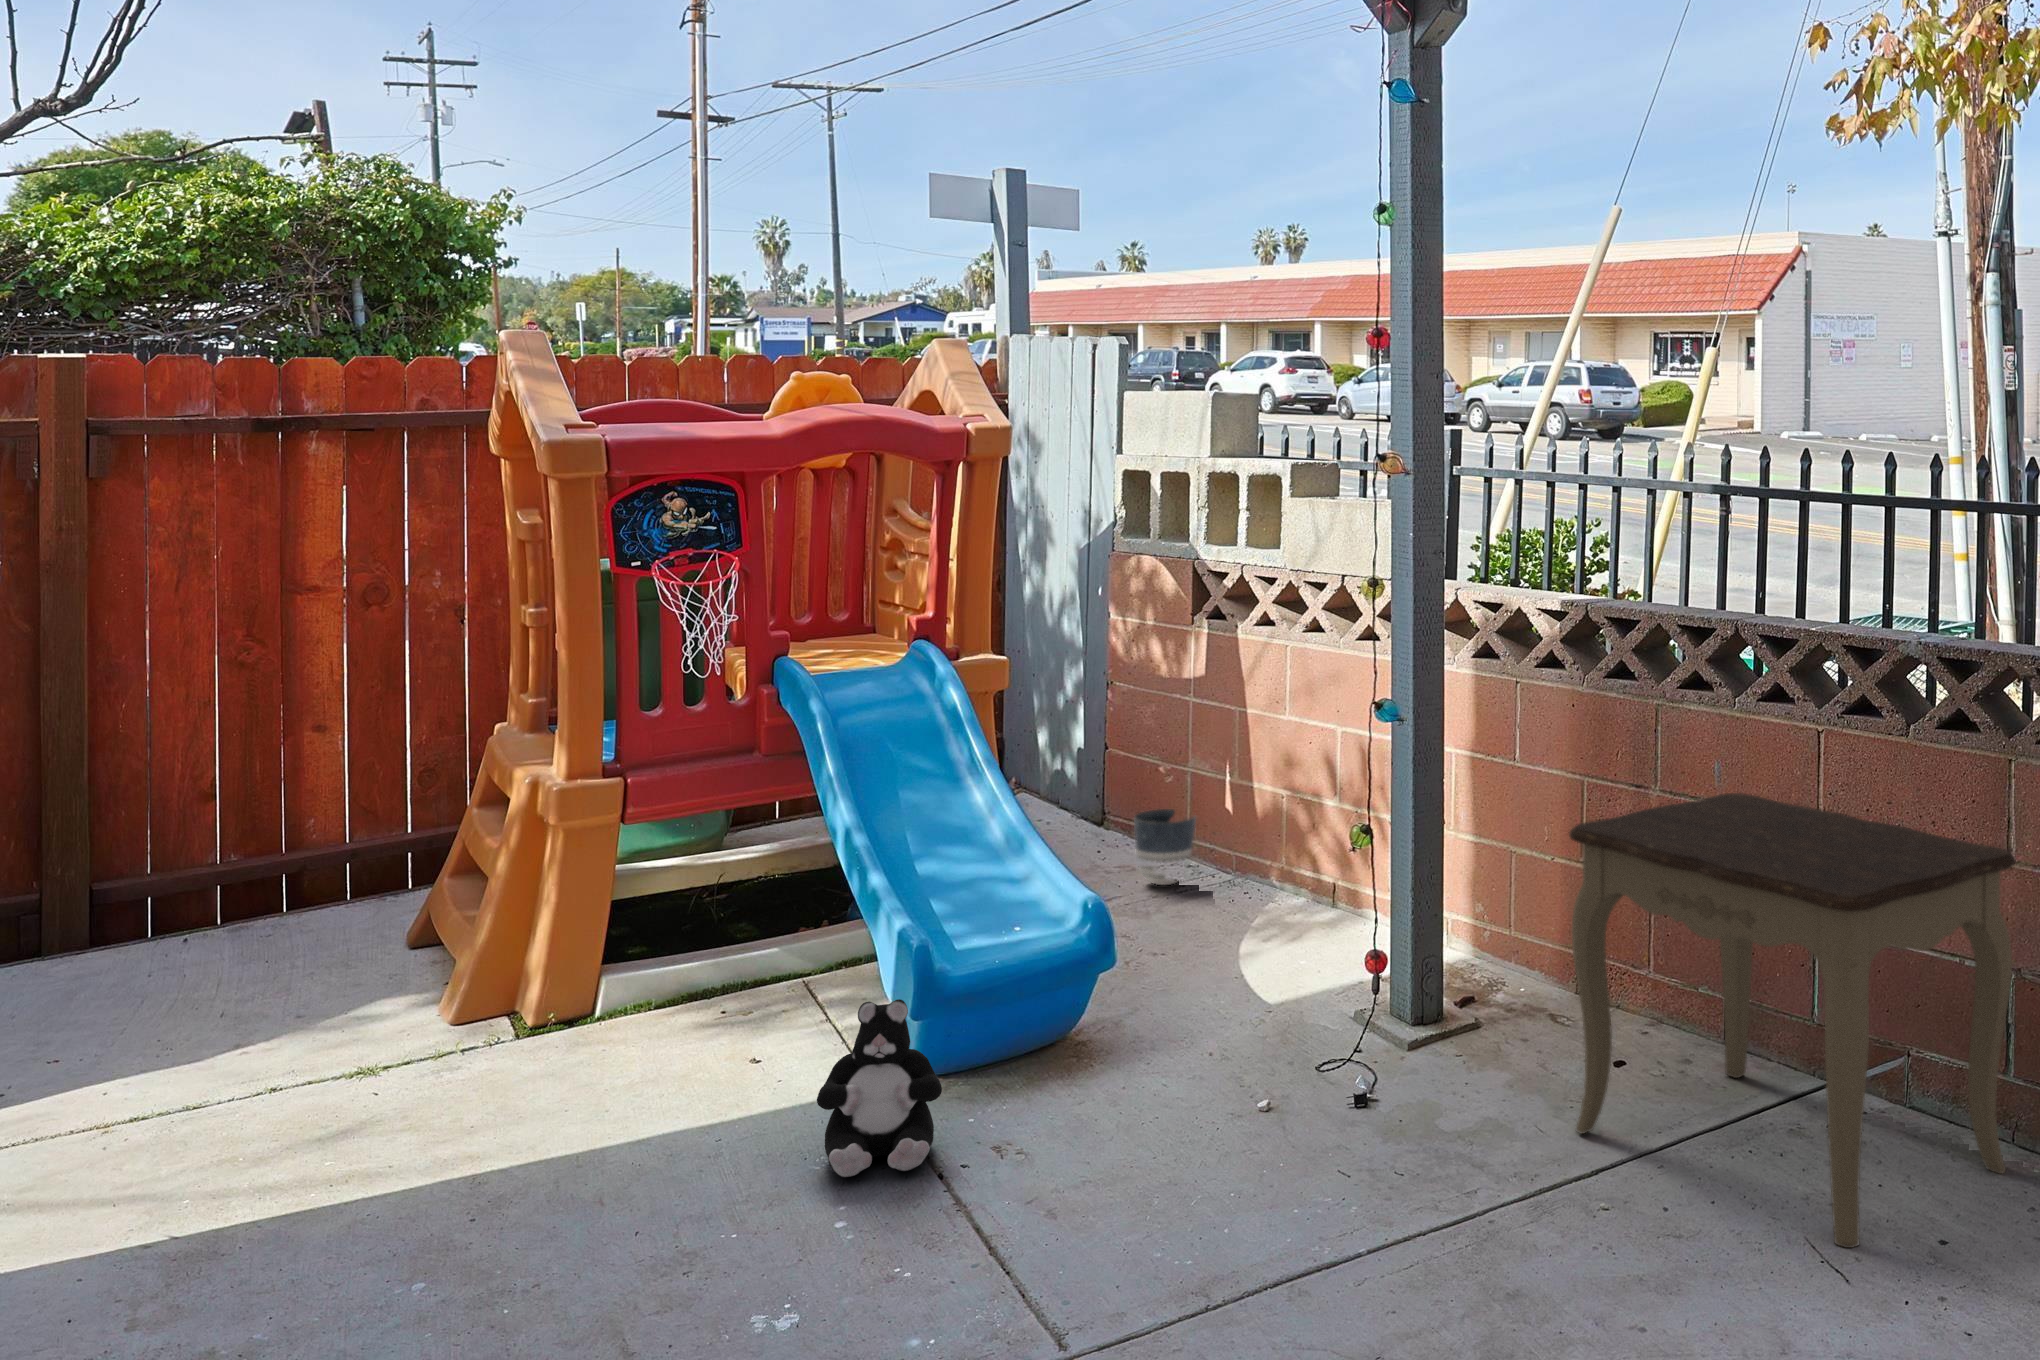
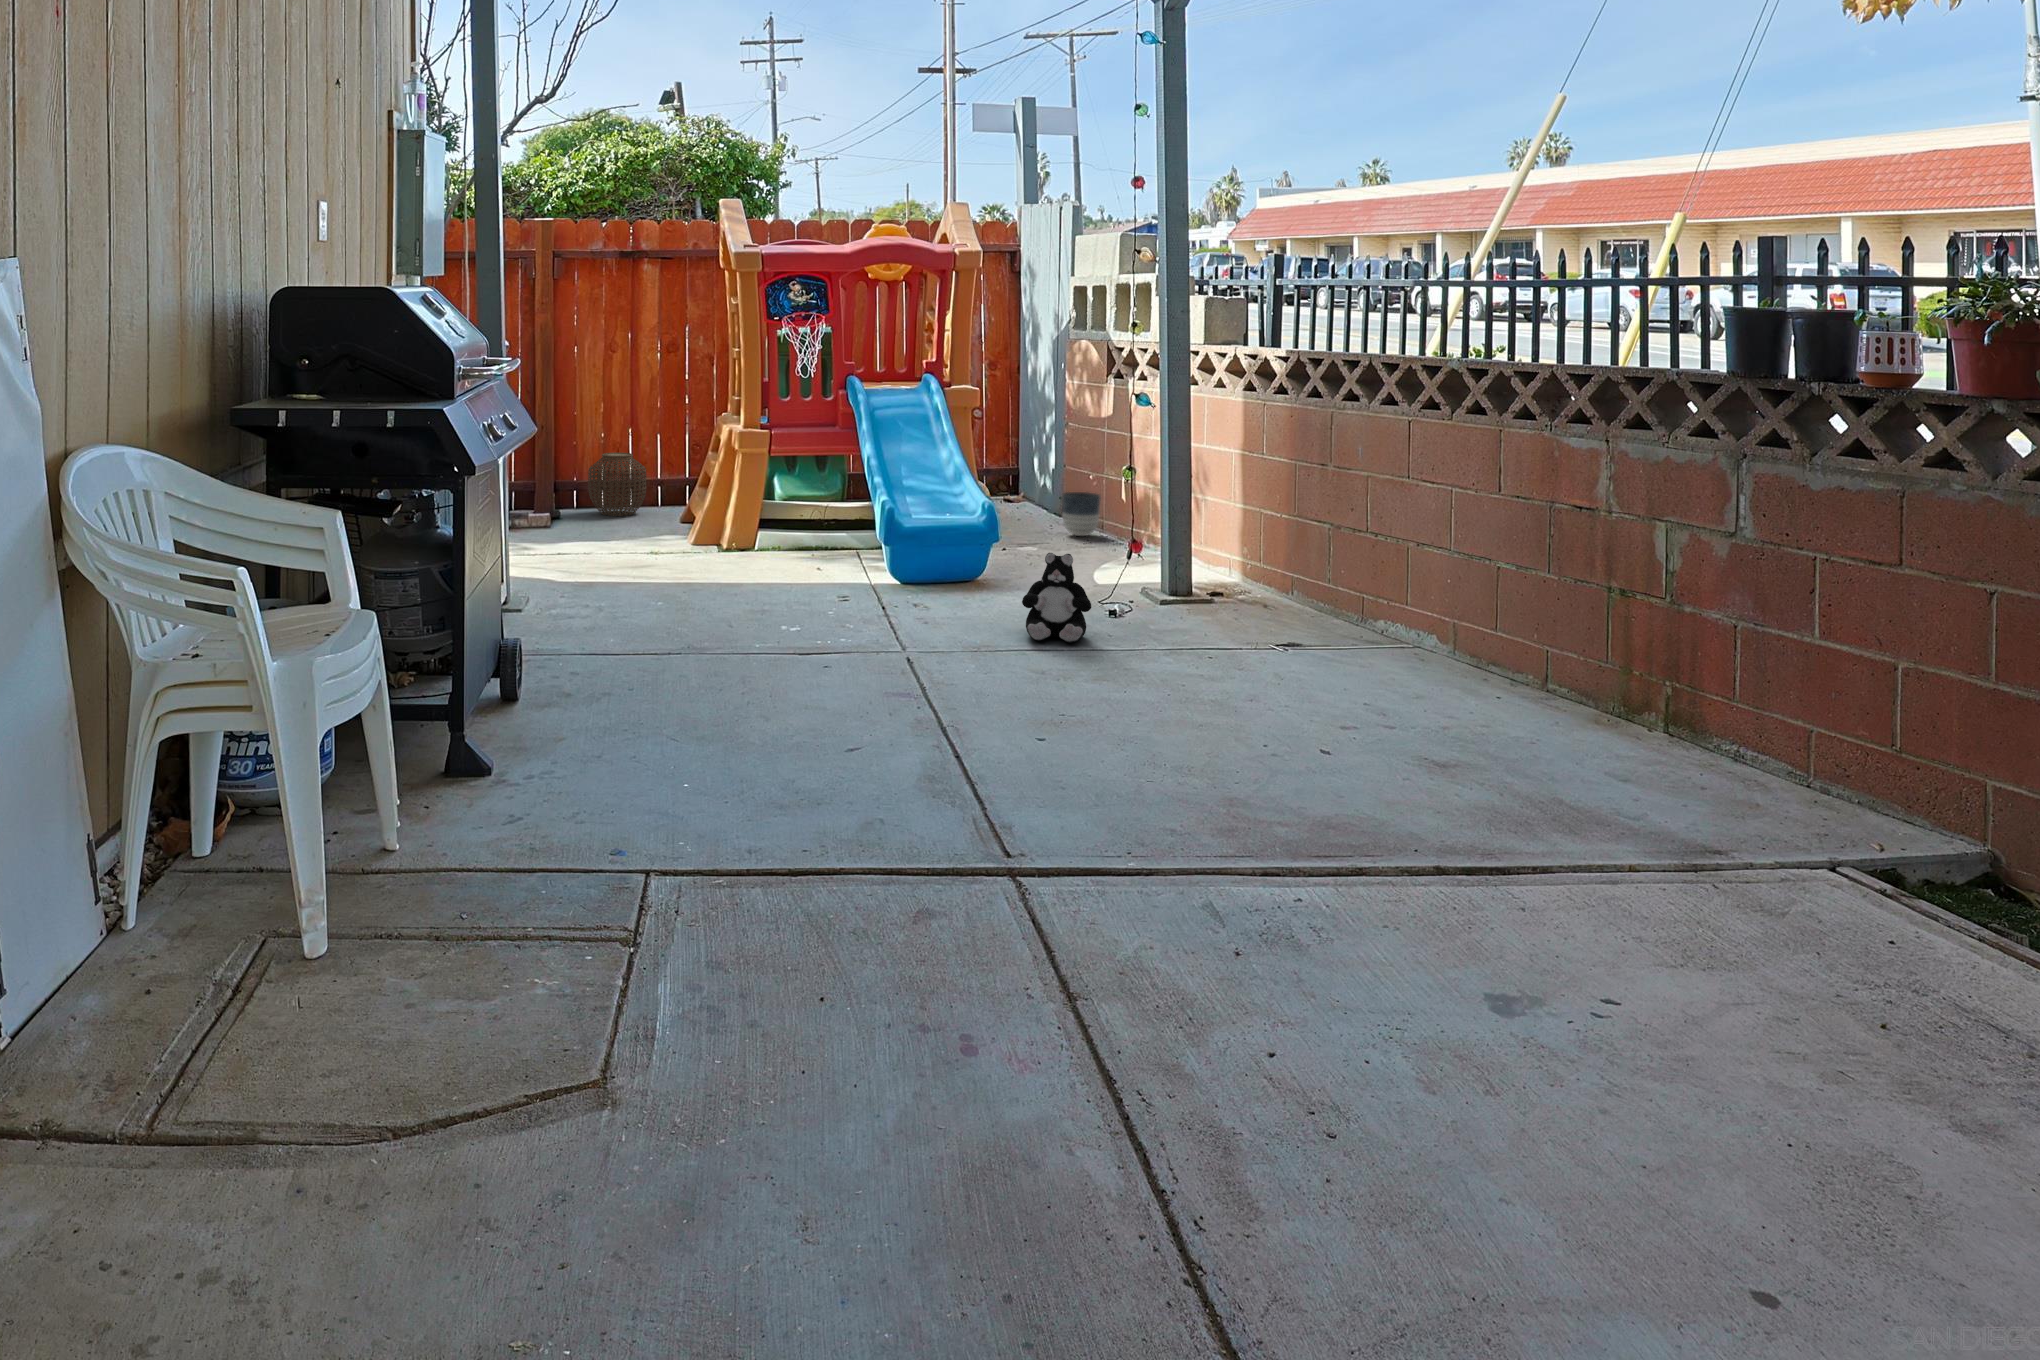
side table: present [1569,793,2015,1248] -> none [1221,458,1489,684]
woven basket: none [181,810,319,945] -> present [588,452,646,516]
plush toy: present [817,999,942,1177] -> present [1022,553,1091,643]

